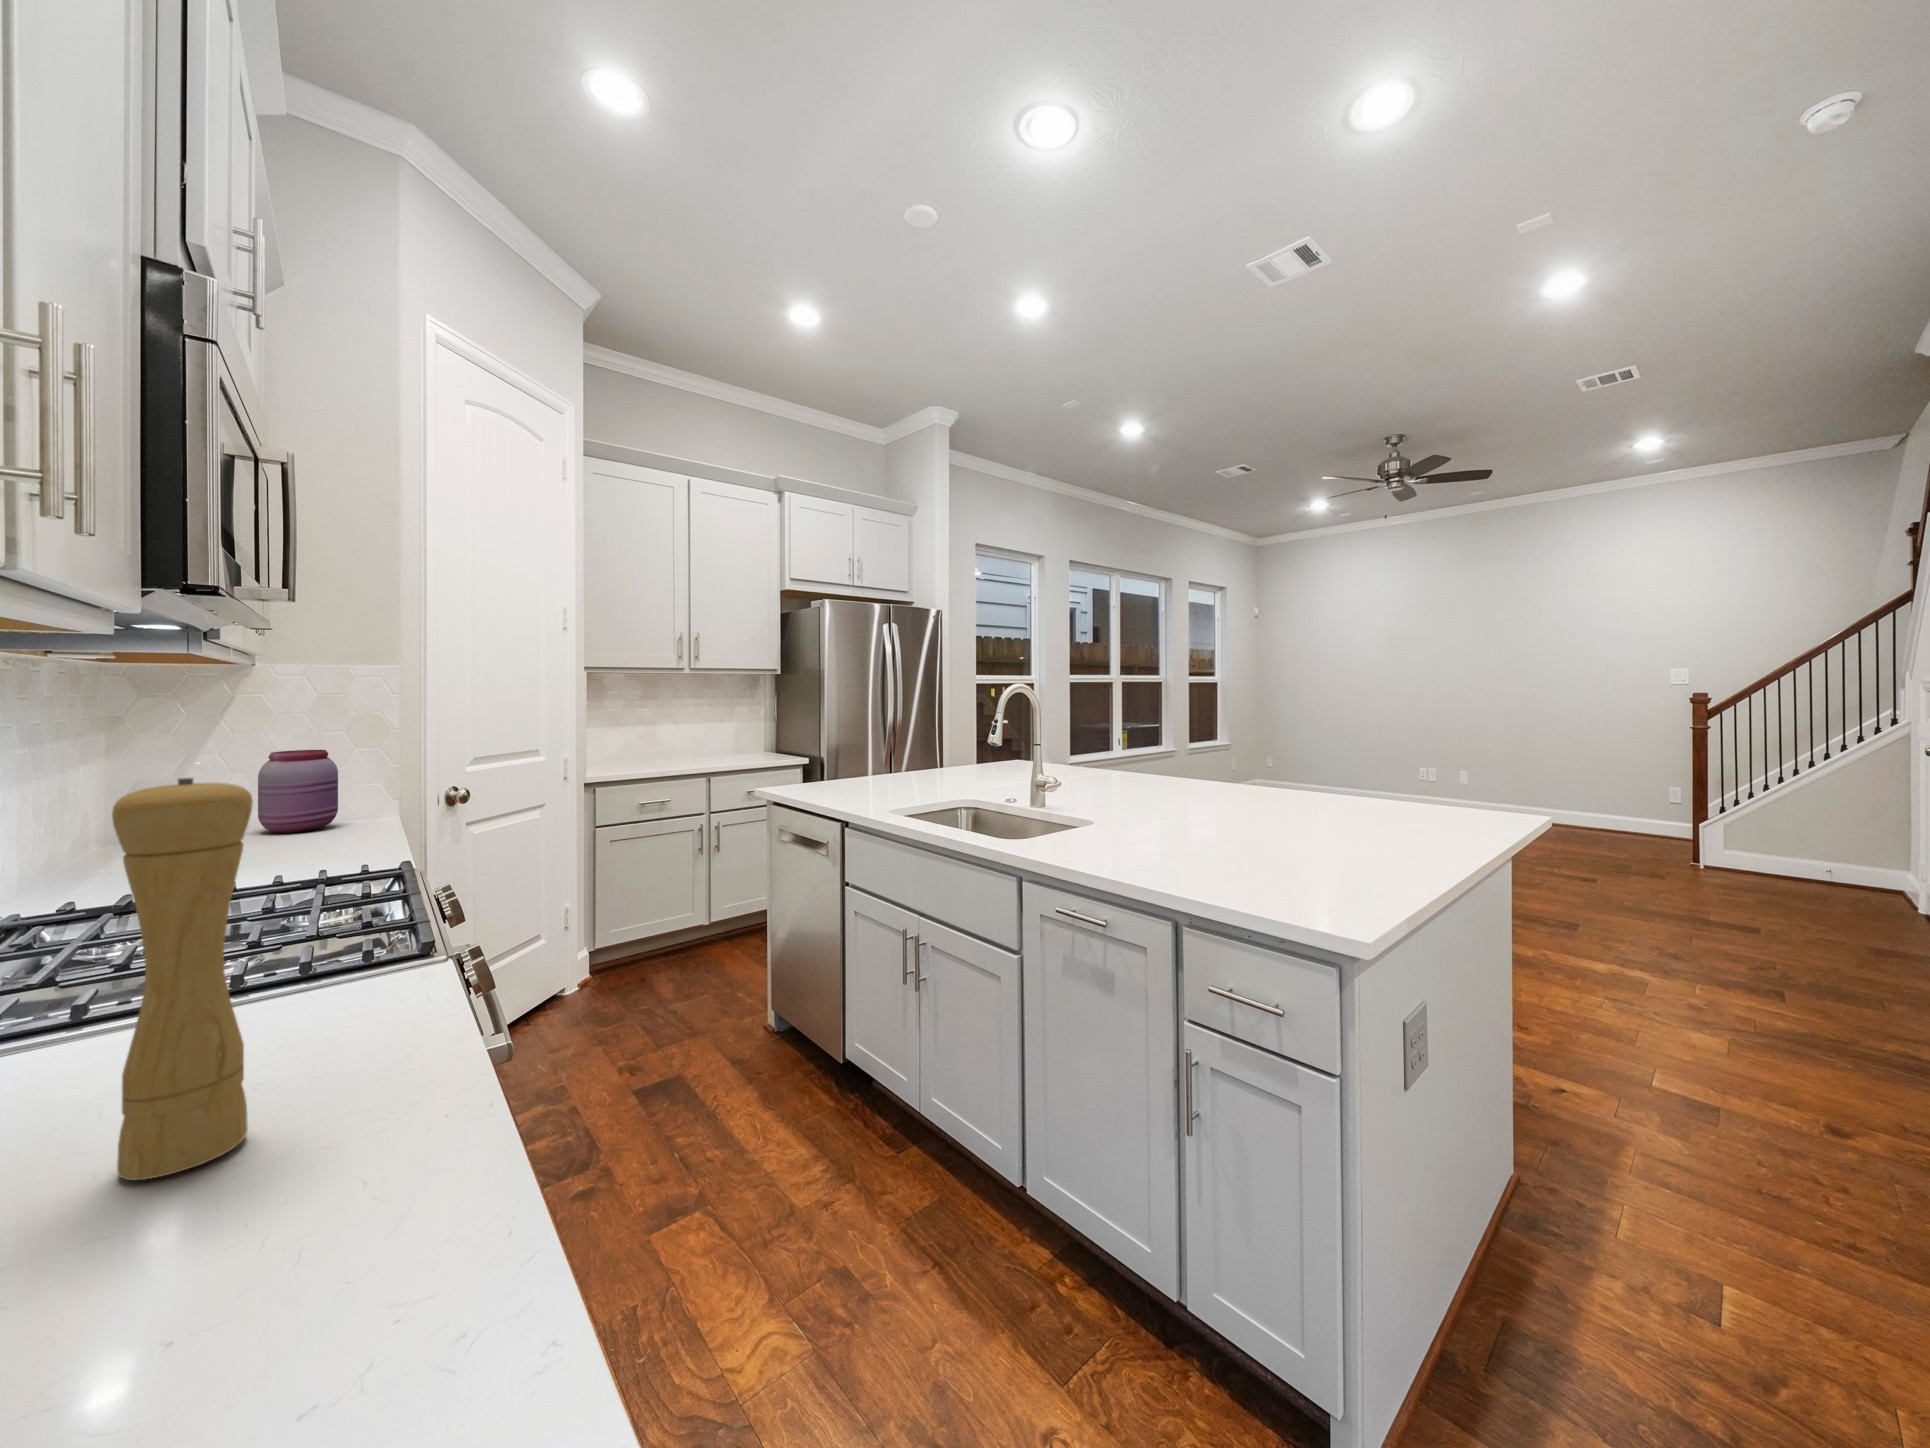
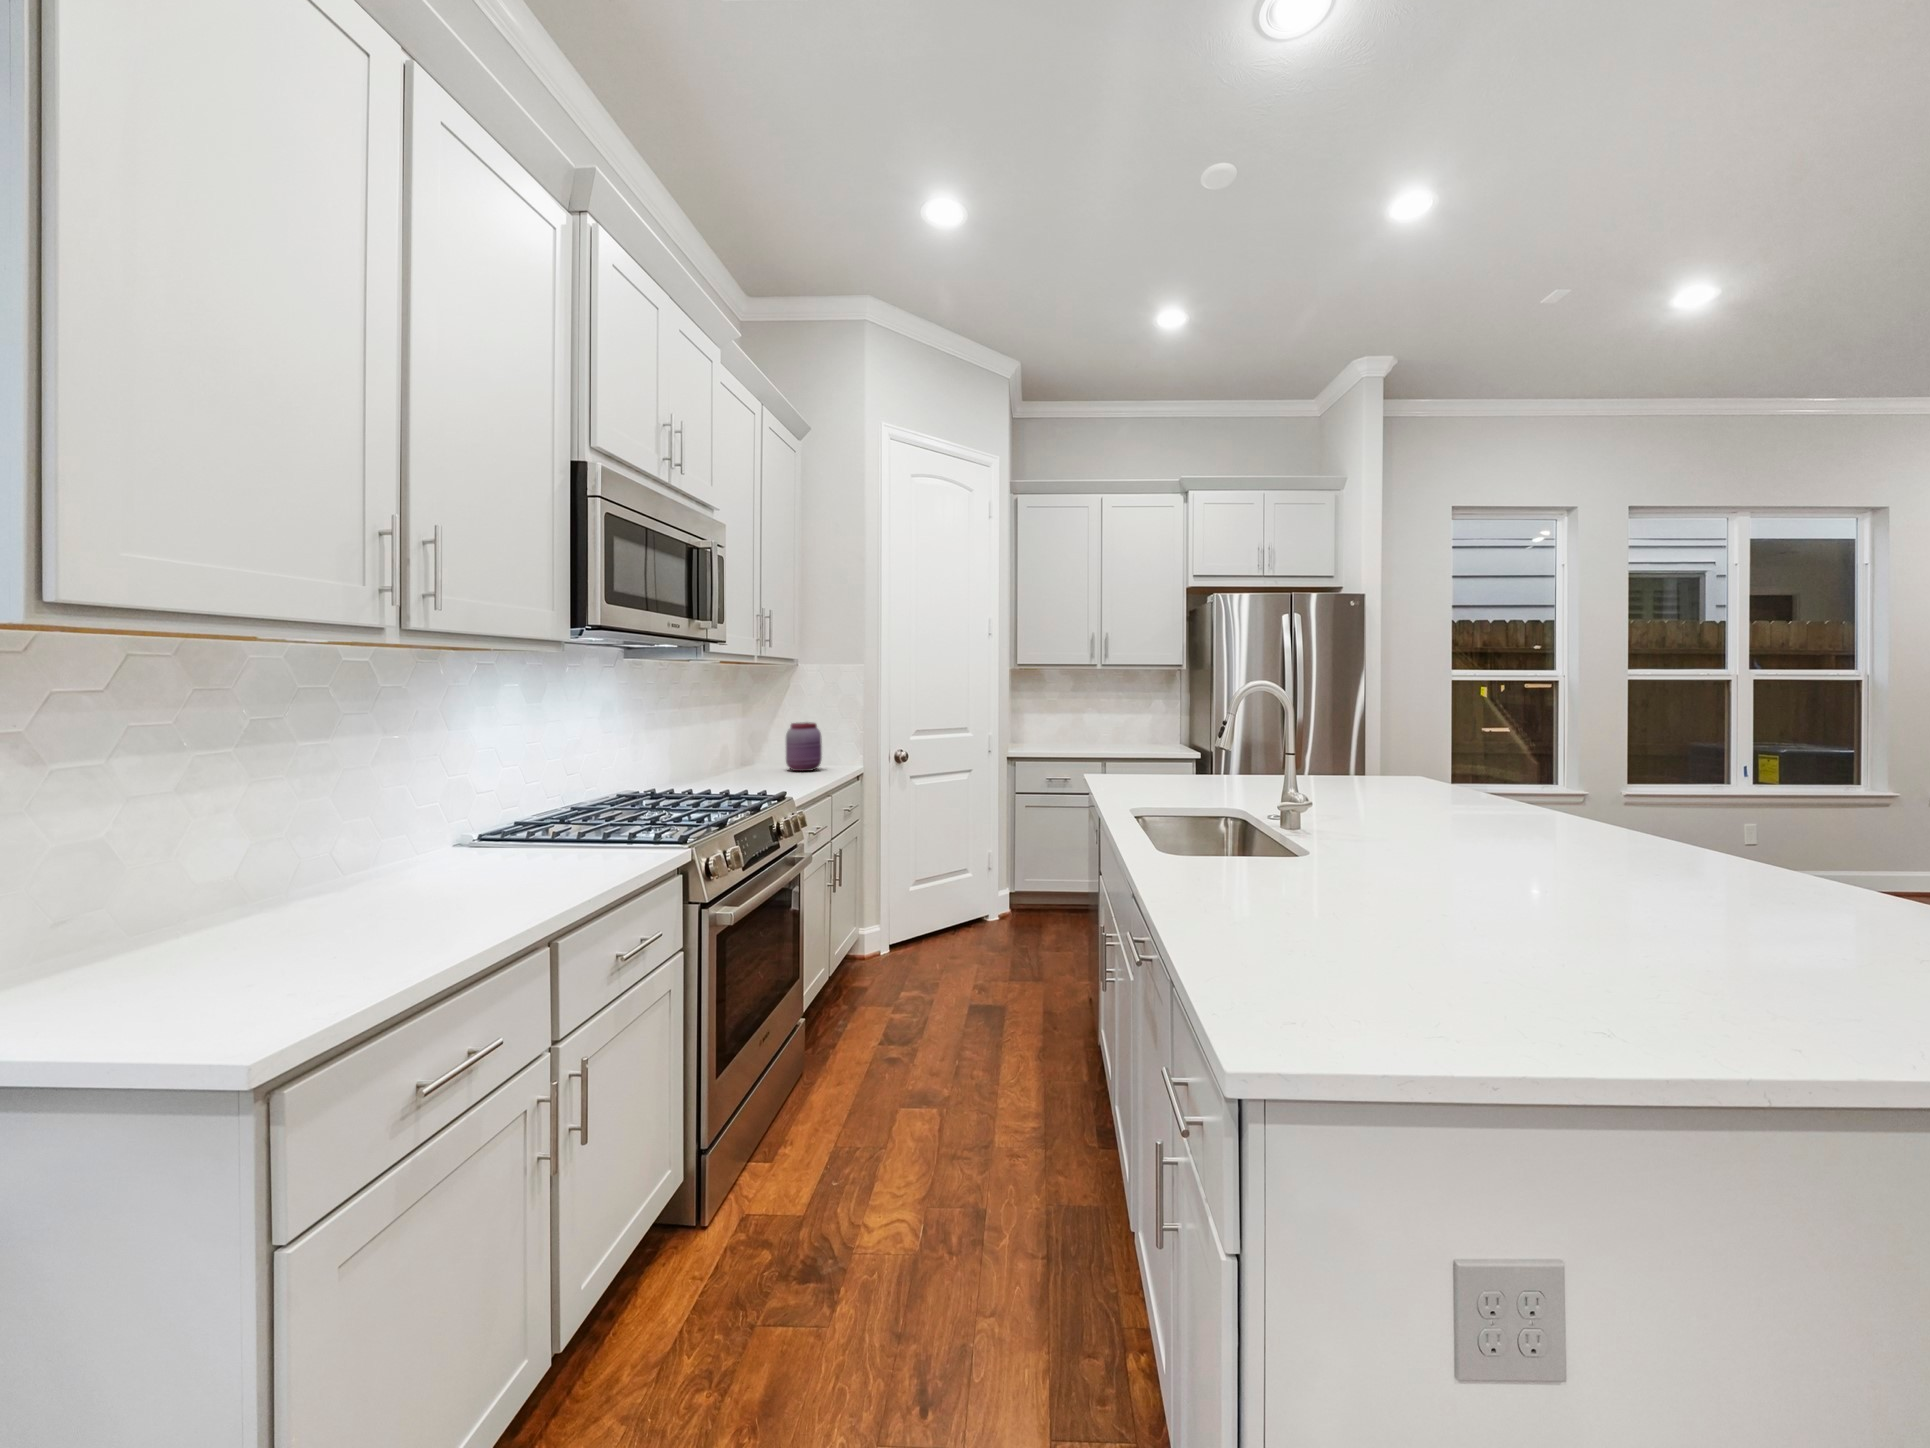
pepper mill: present [112,778,253,1180] -> none [512,733,554,879]

